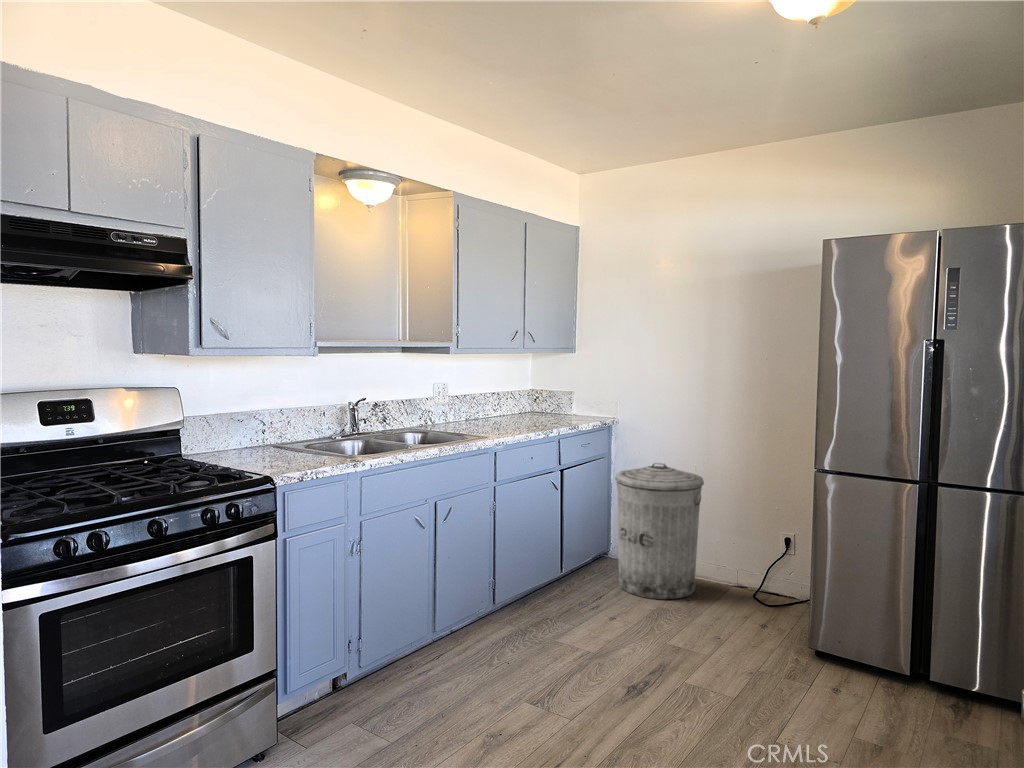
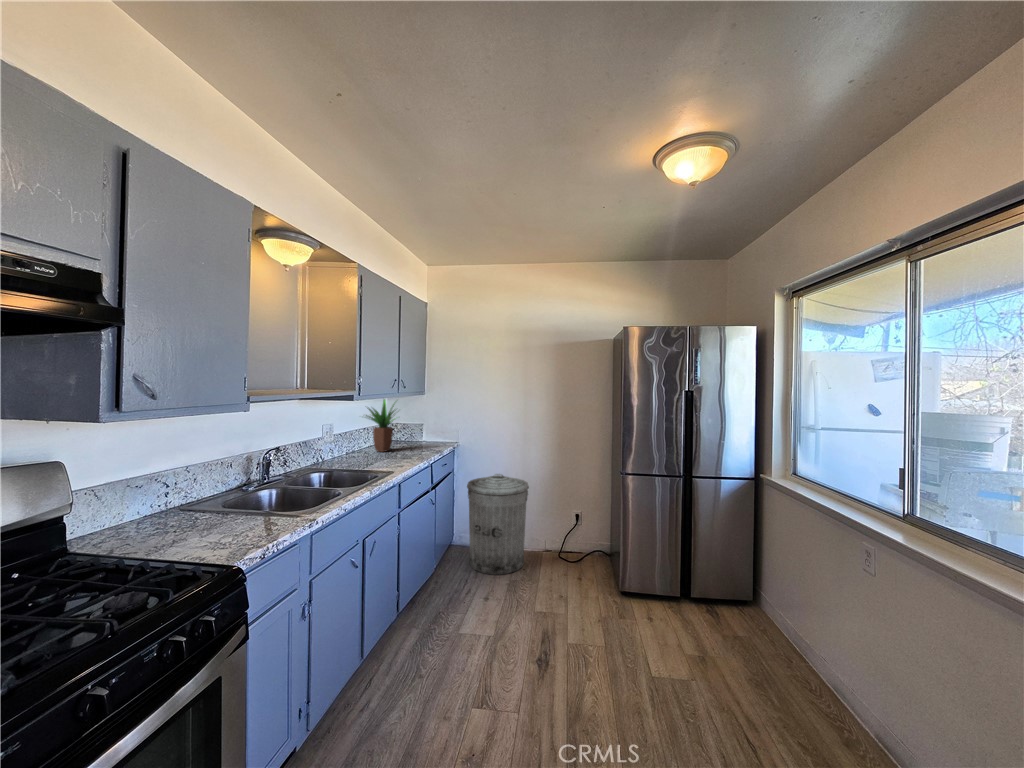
potted plant: none [485,354,536,422] -> present [366,399,394,452]

